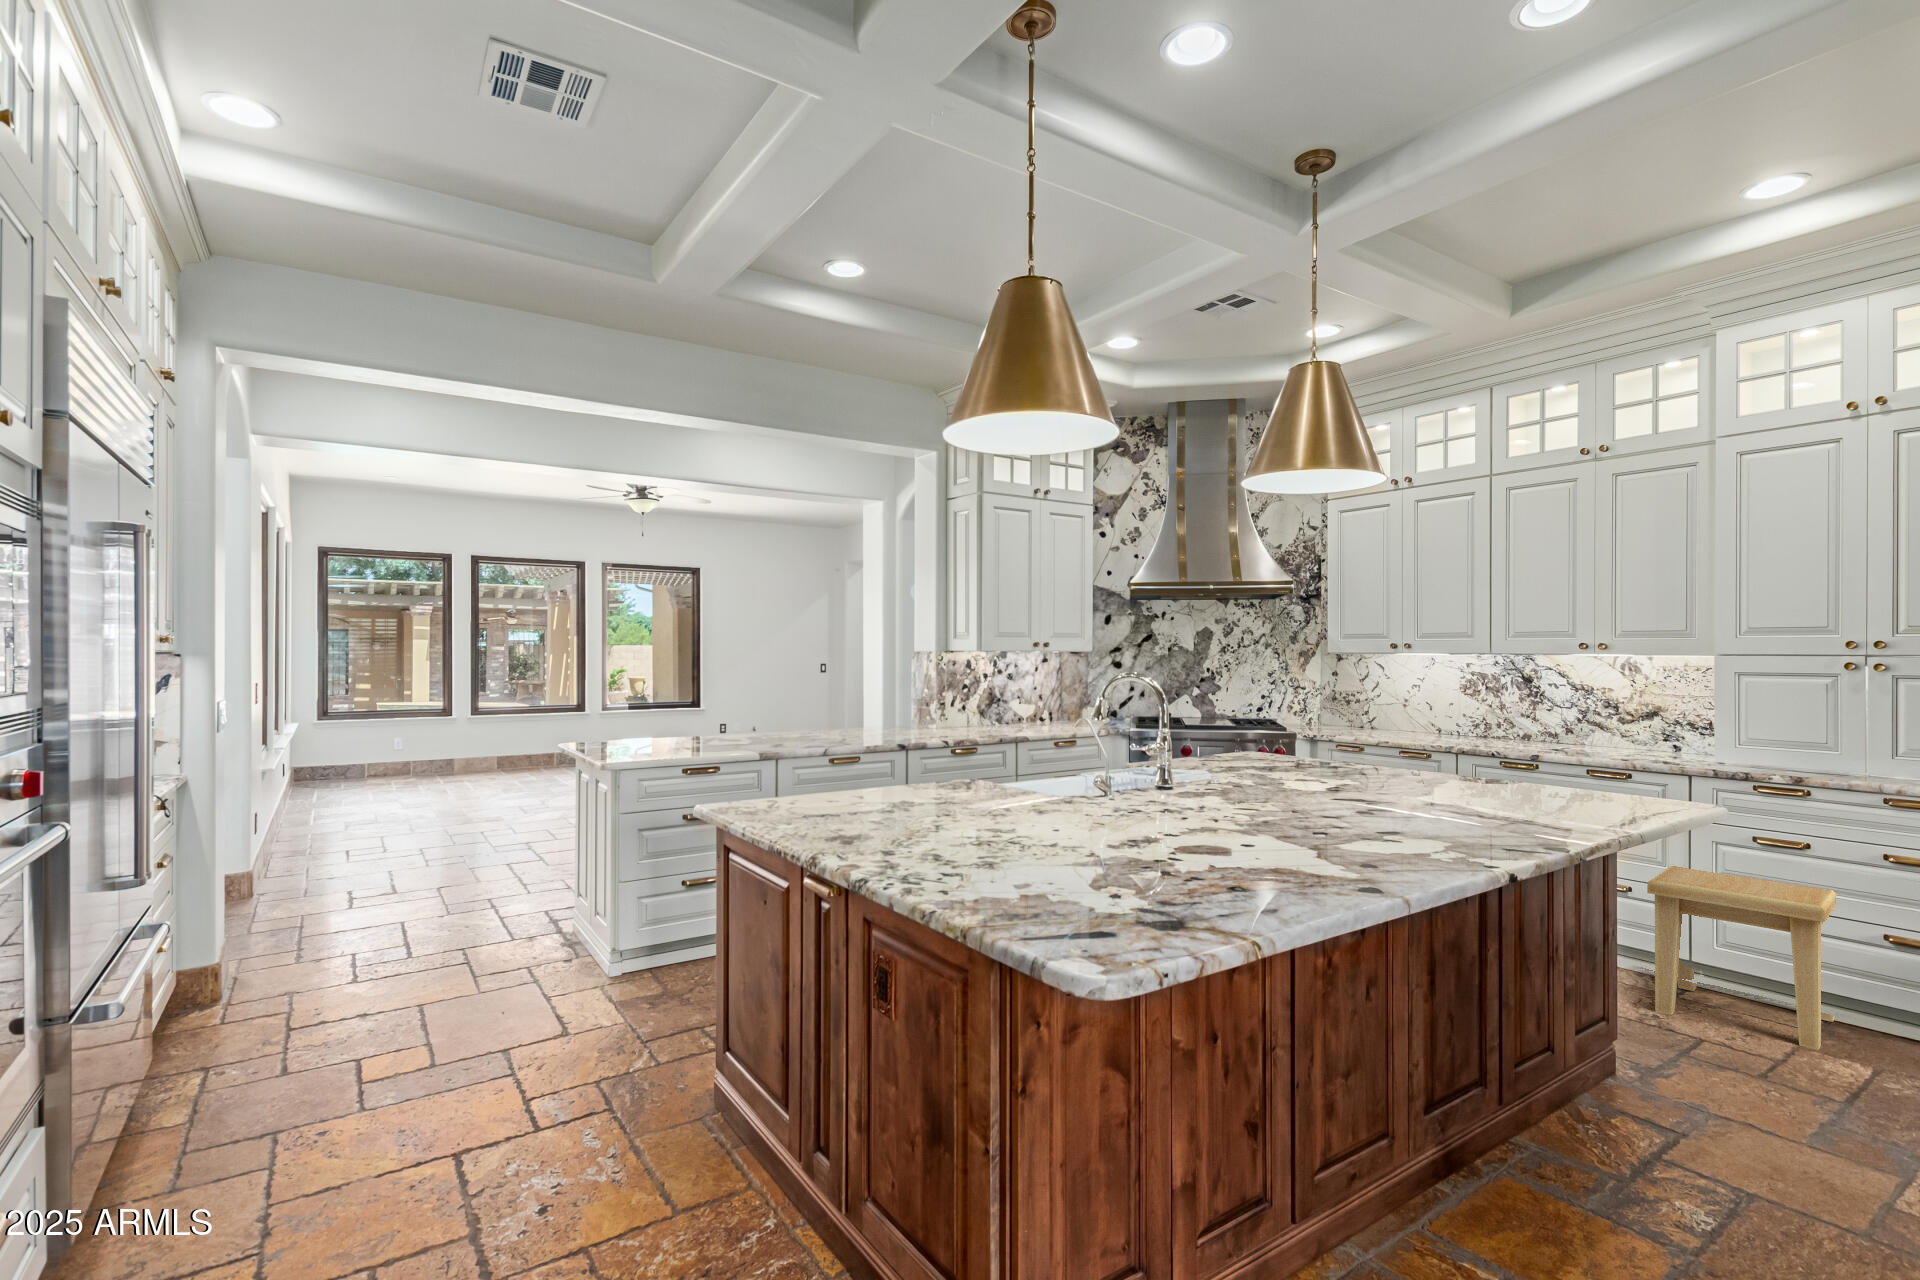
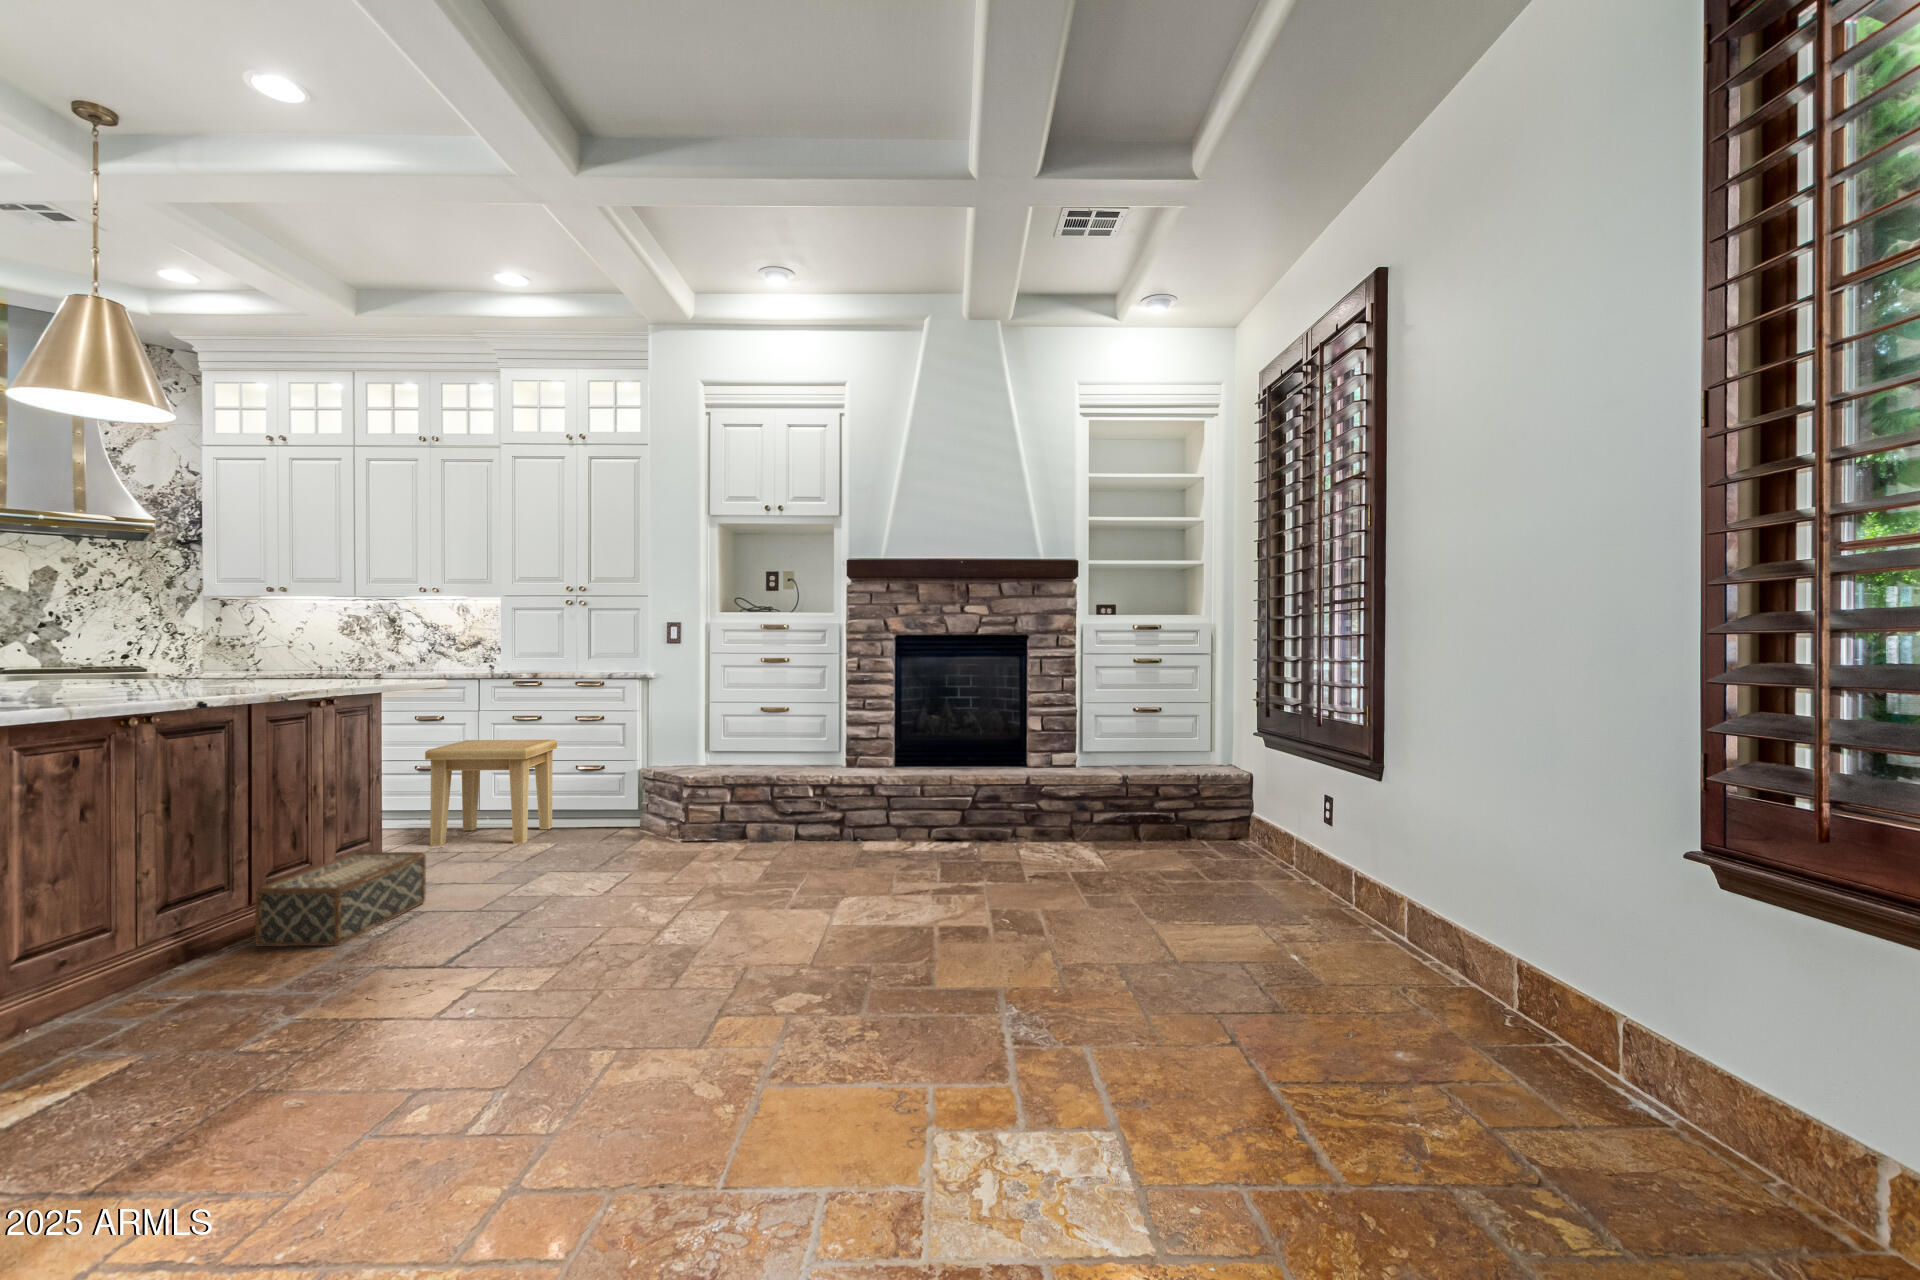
woven basket: none [1592,1061,1787,1246] -> present [255,852,426,946]

